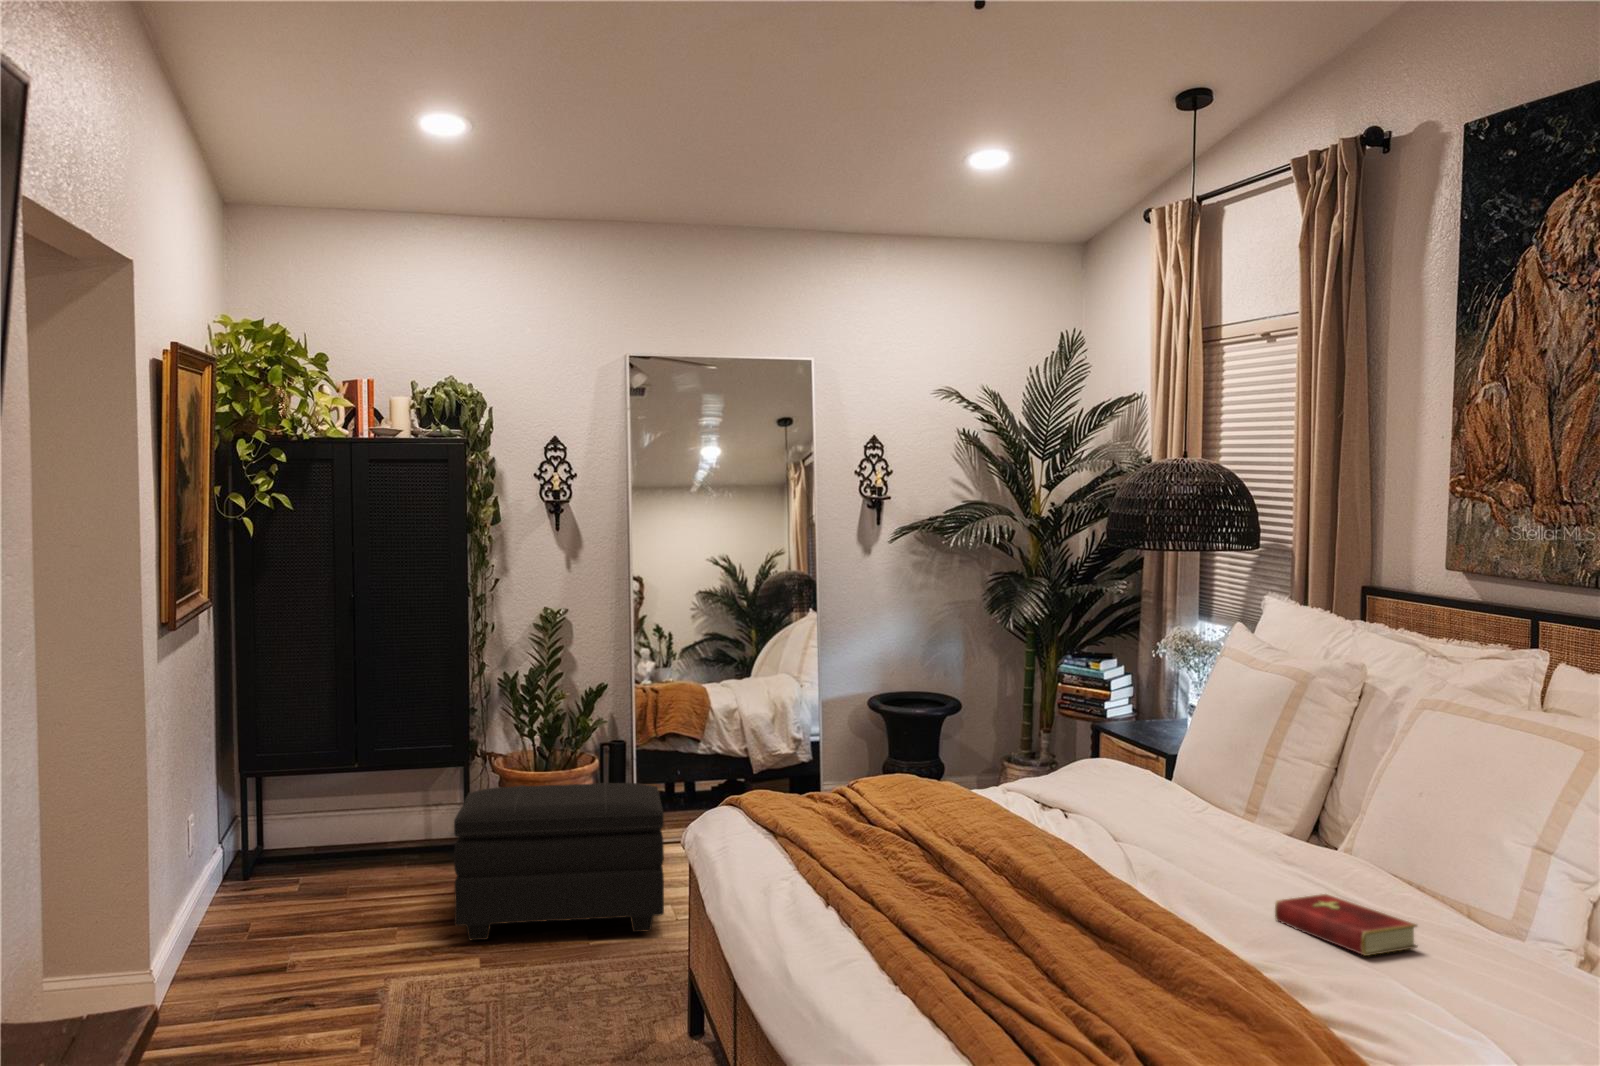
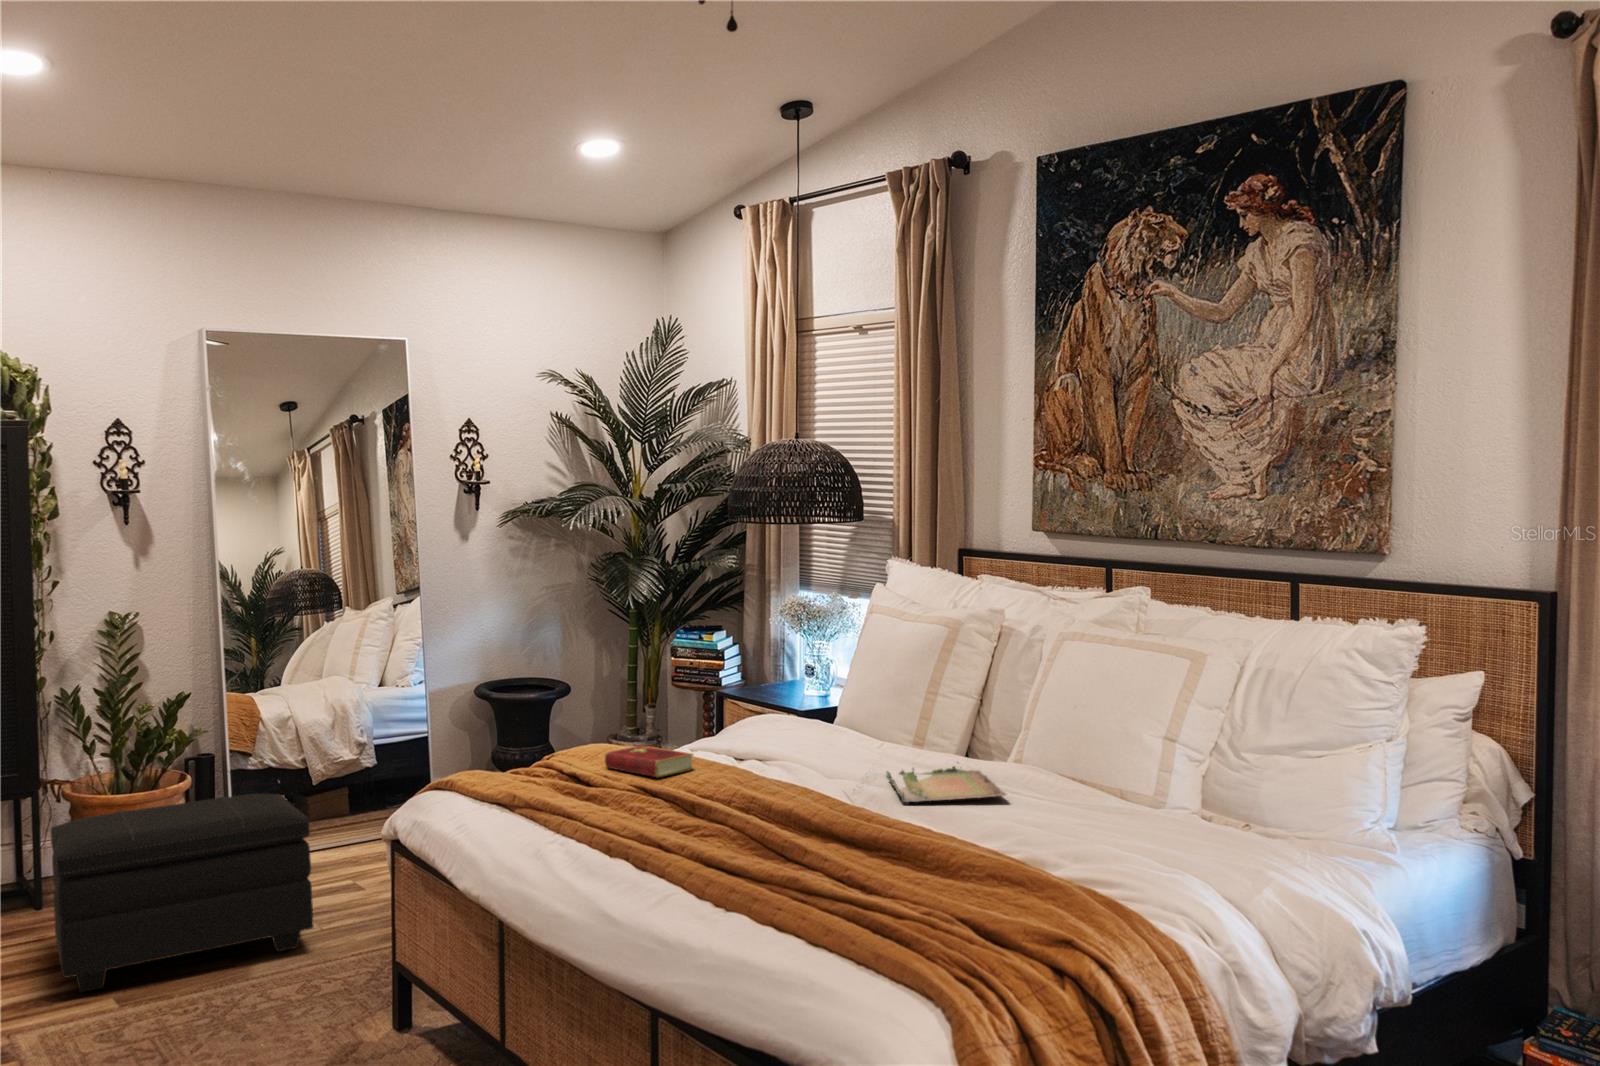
tray: none [1177,831,1308,881] -> present [887,767,1006,803]
hardcover book: present [1275,894,1417,956] -> present [605,746,693,777]

